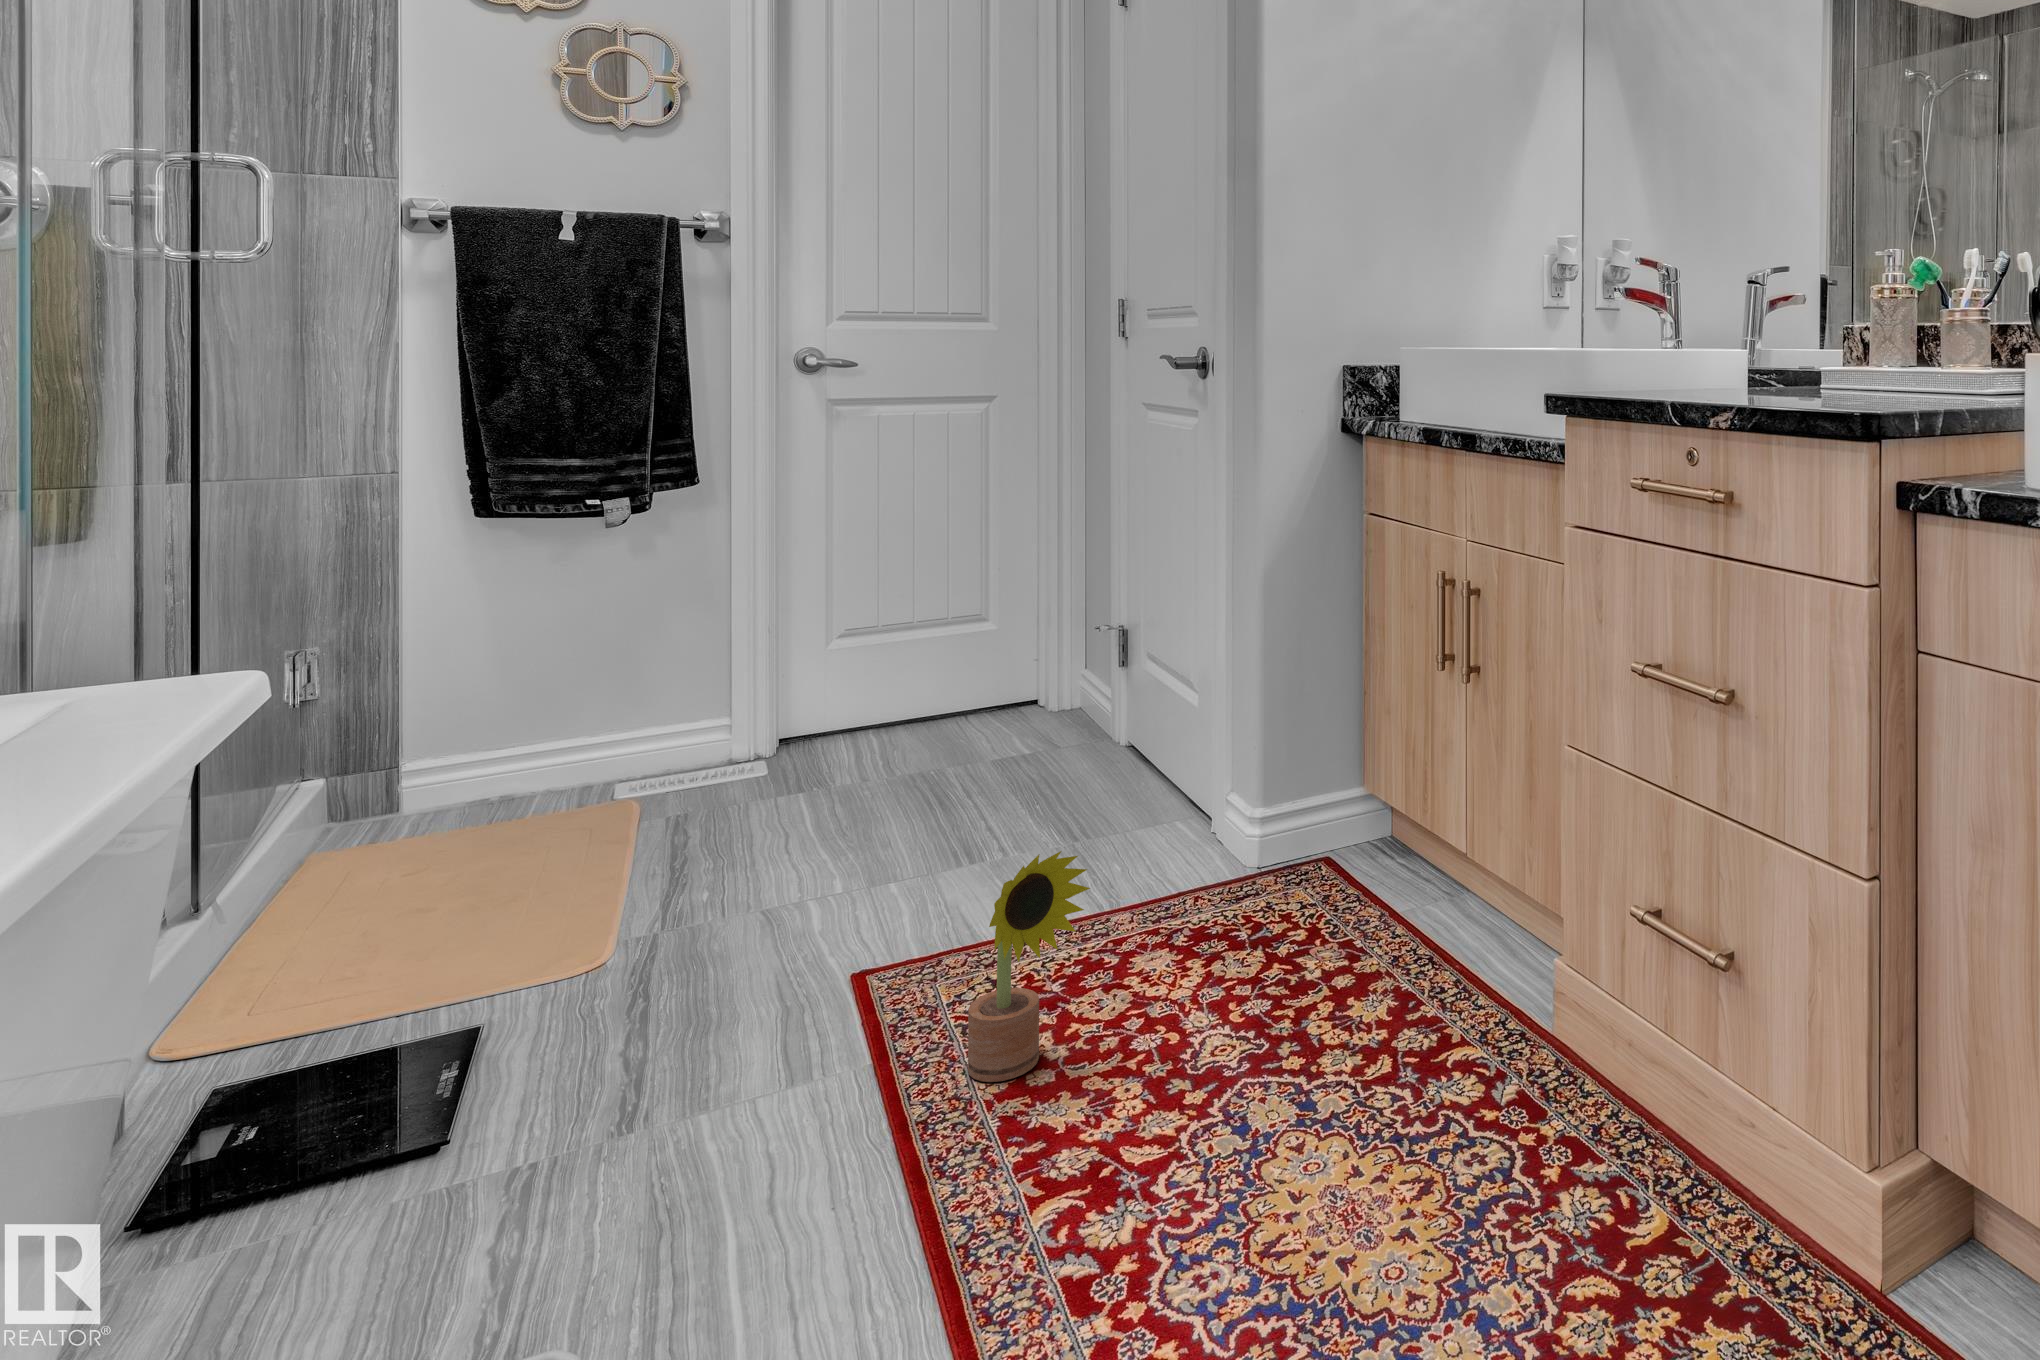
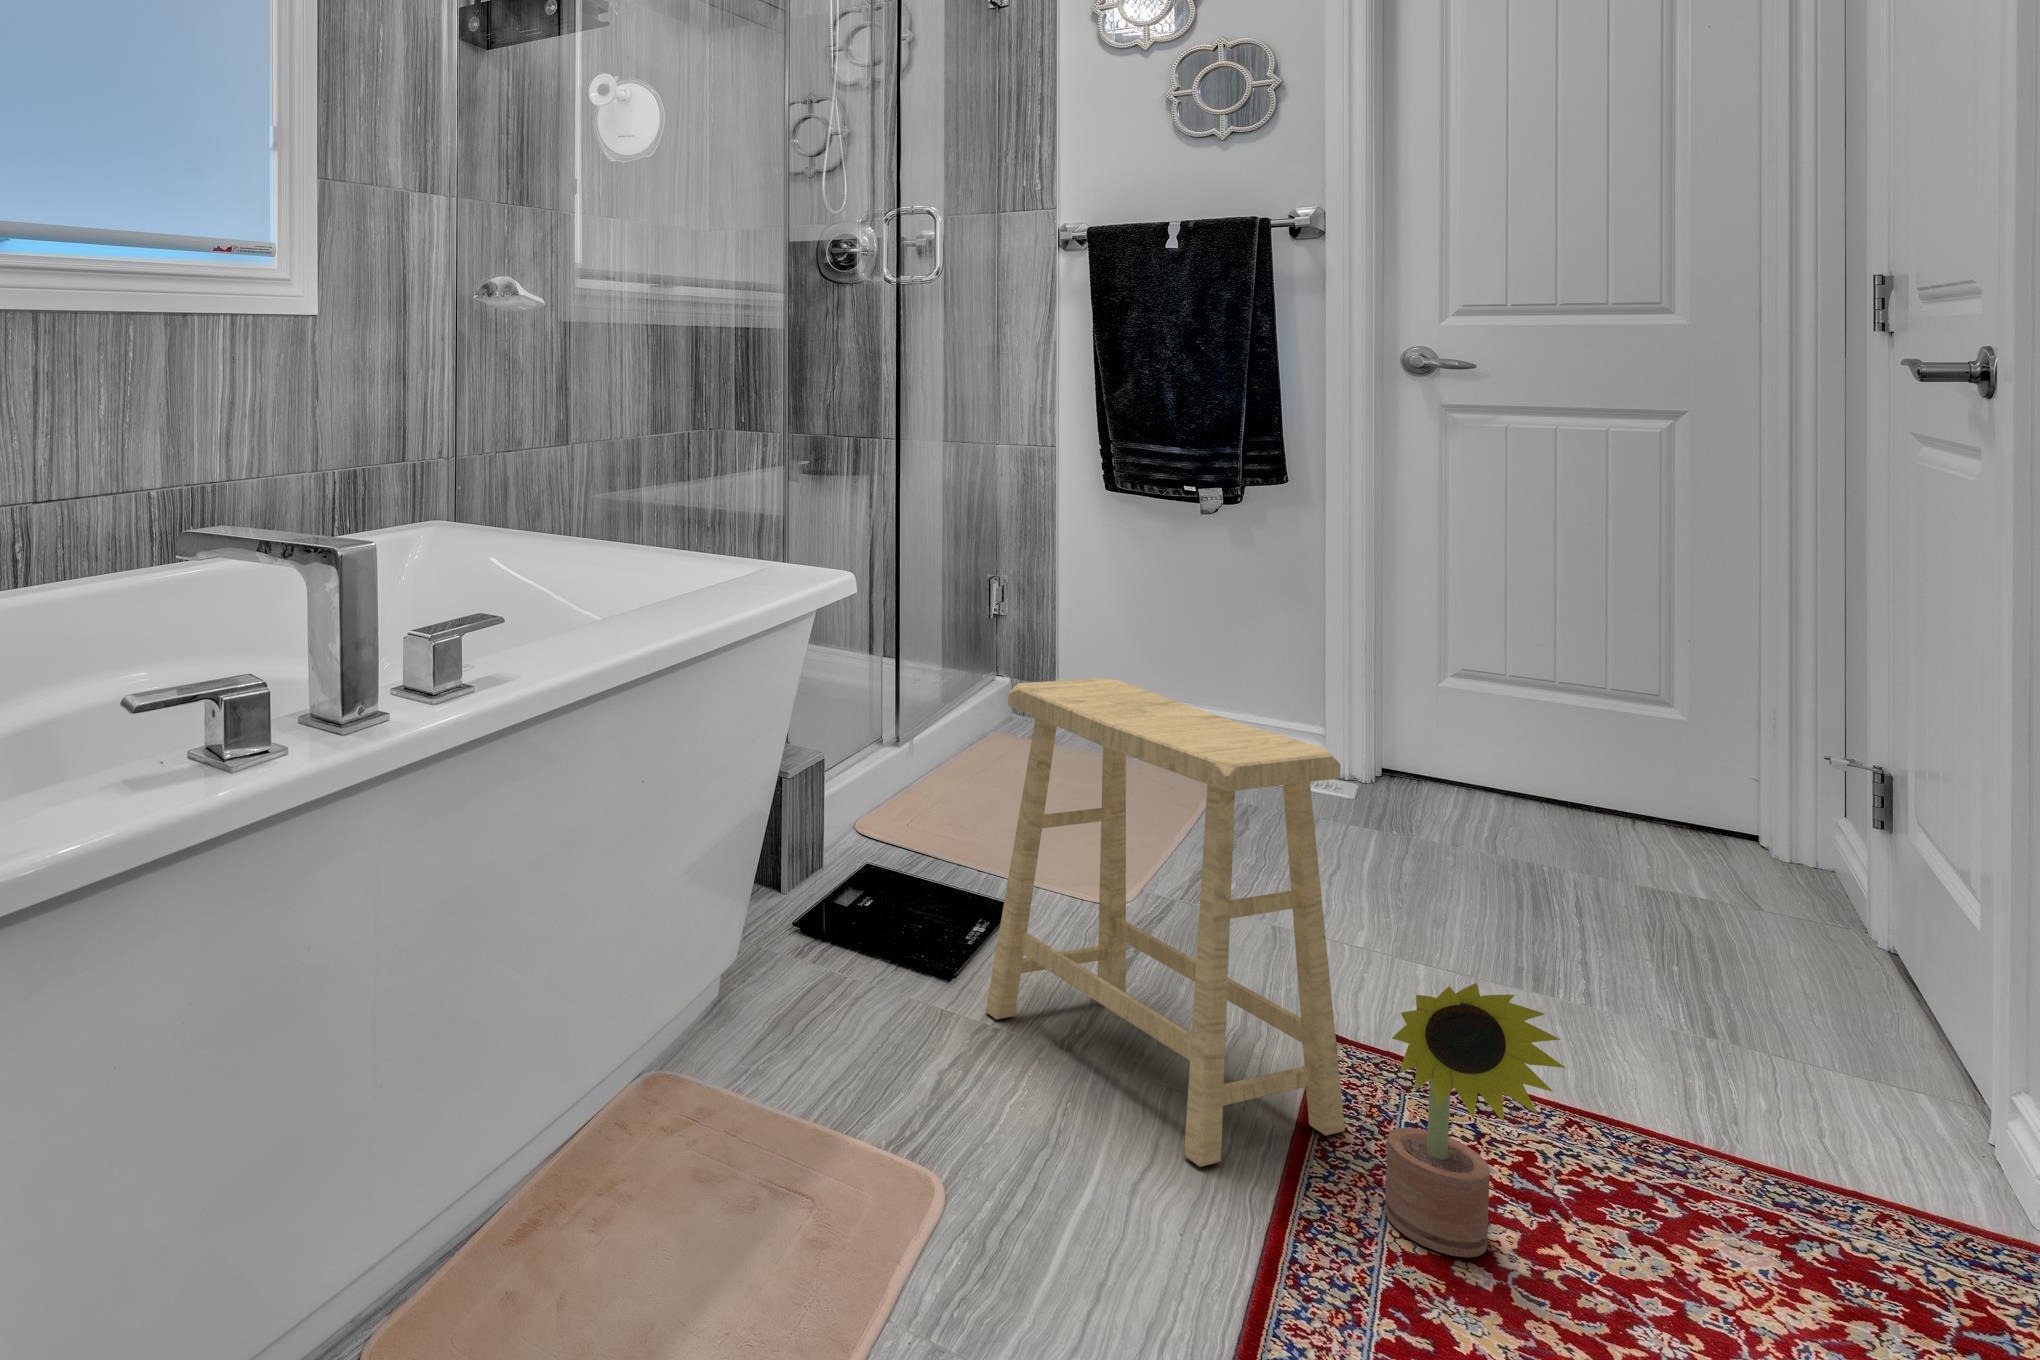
footstool: none [536,715,913,1138] -> present [986,678,1345,1167]

